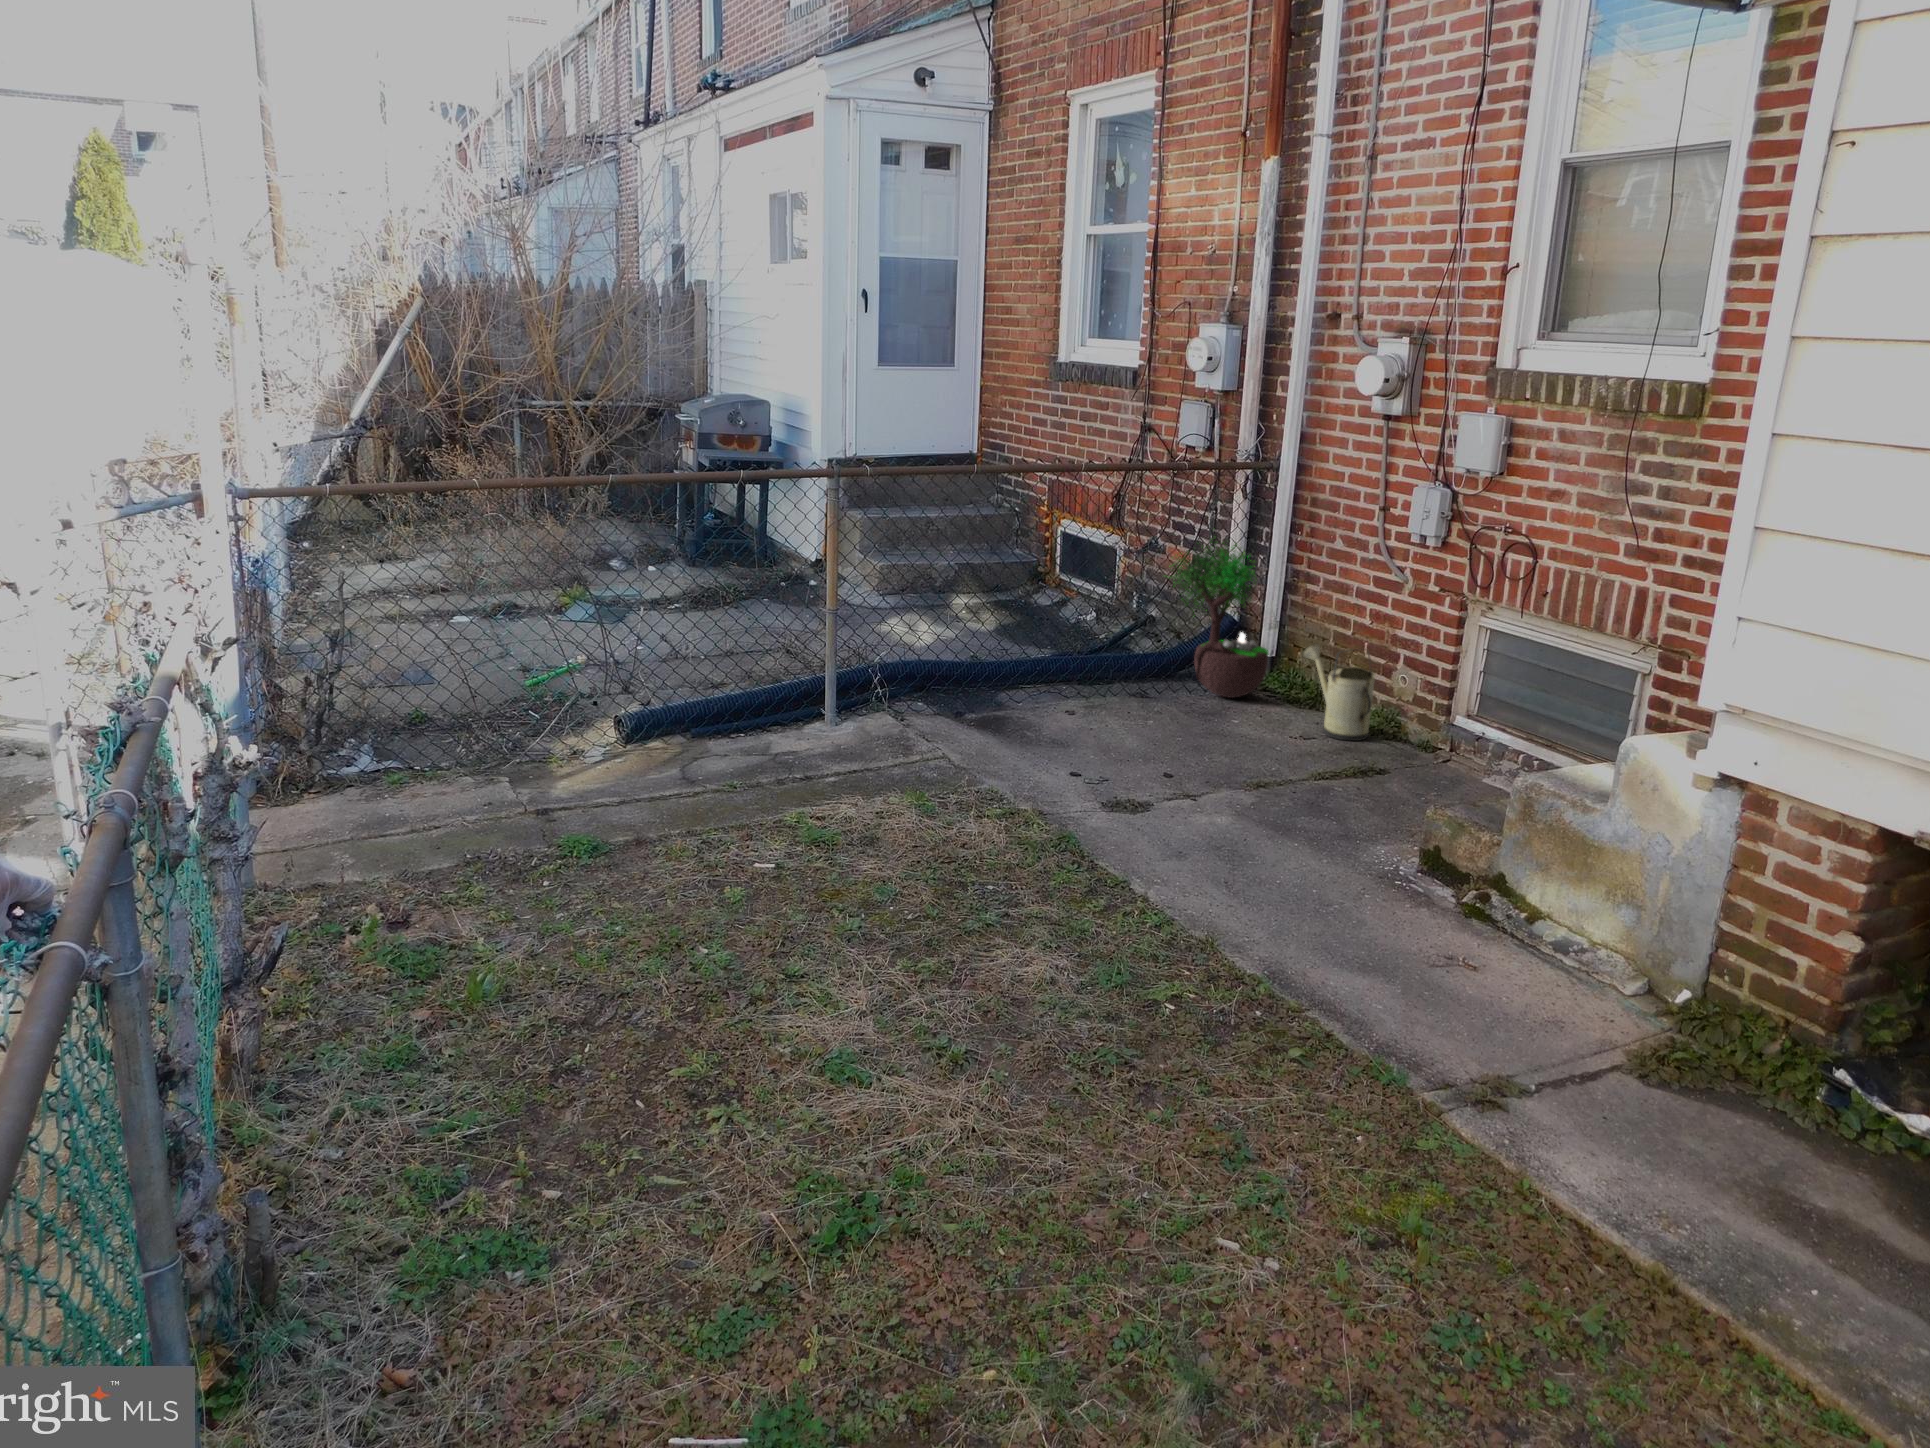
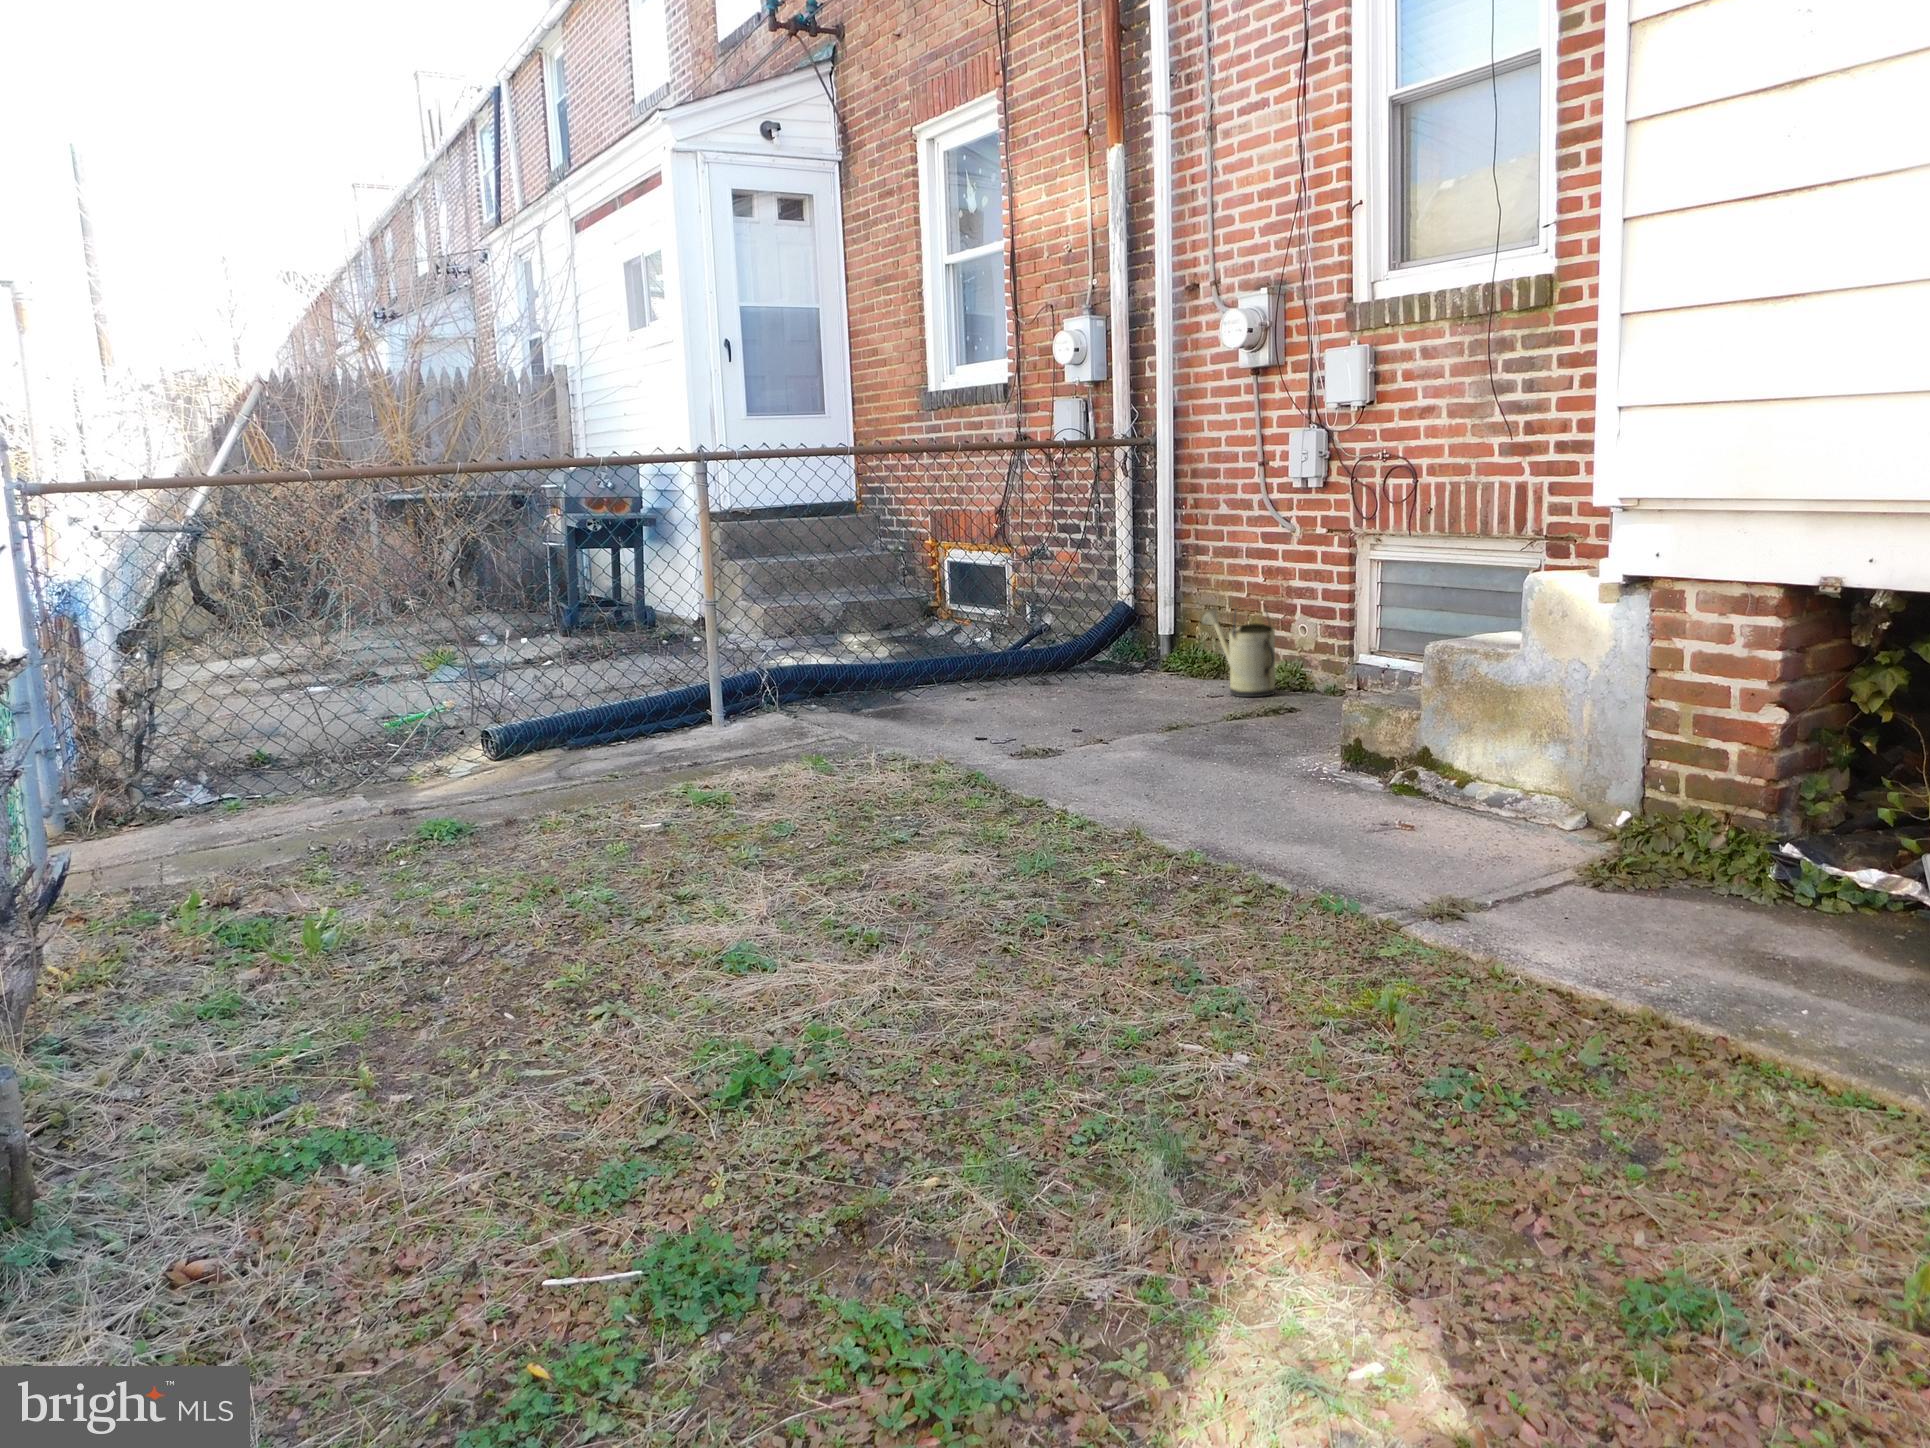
potted tree: present [1164,539,1269,698] -> none [1052,507,1170,680]

